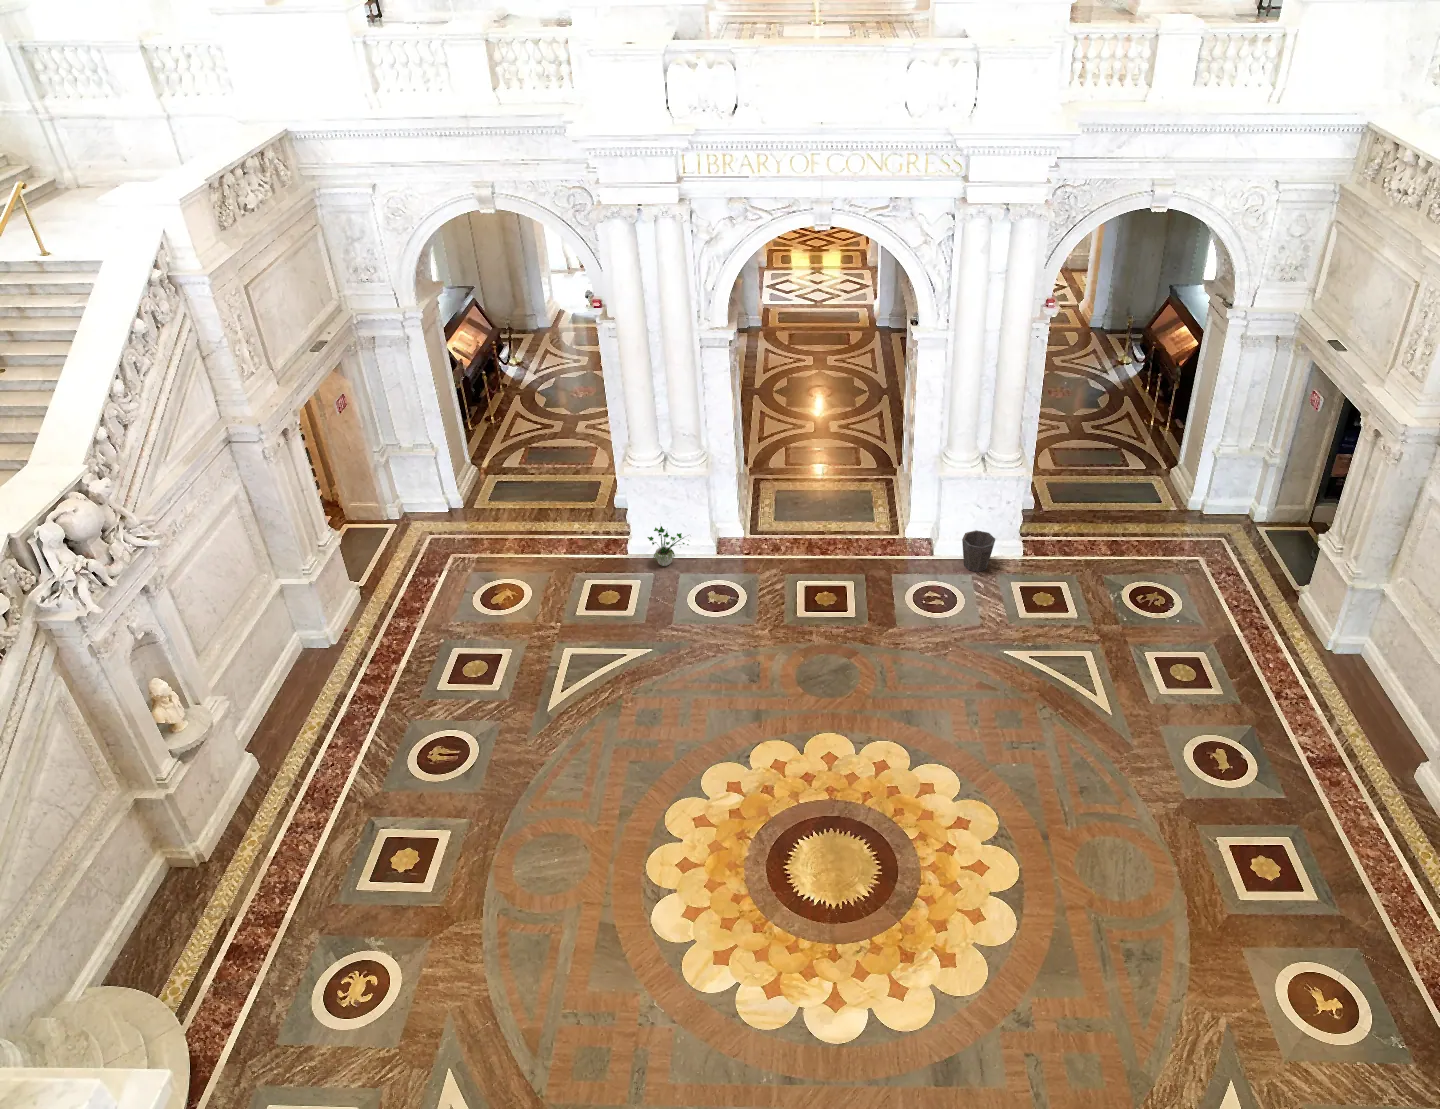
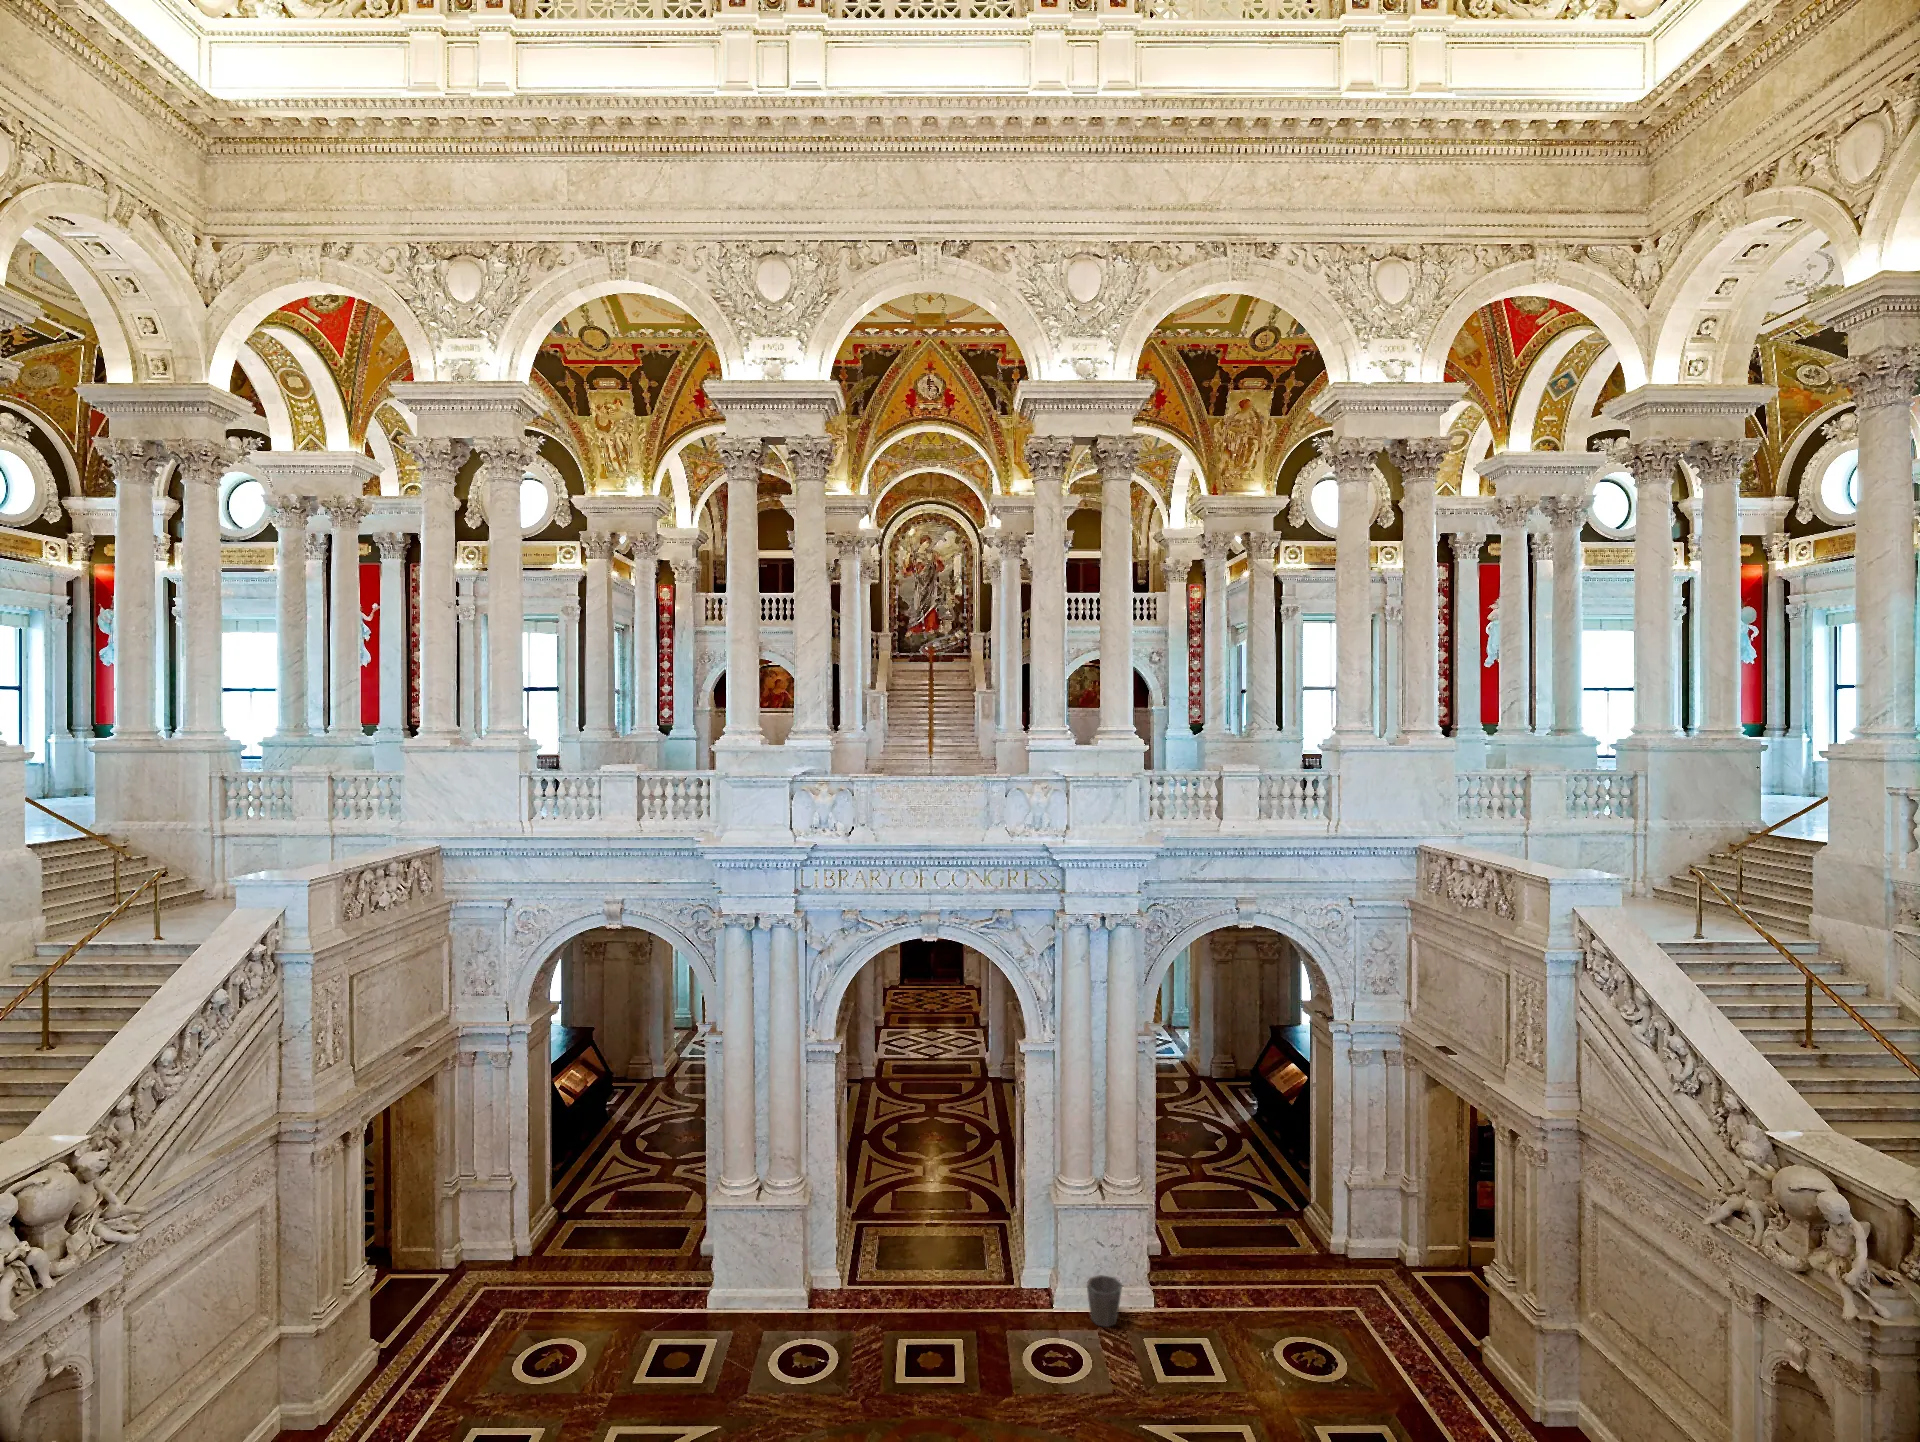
potted plant: present [648,526,688,566] -> none [736,1263,790,1325]

